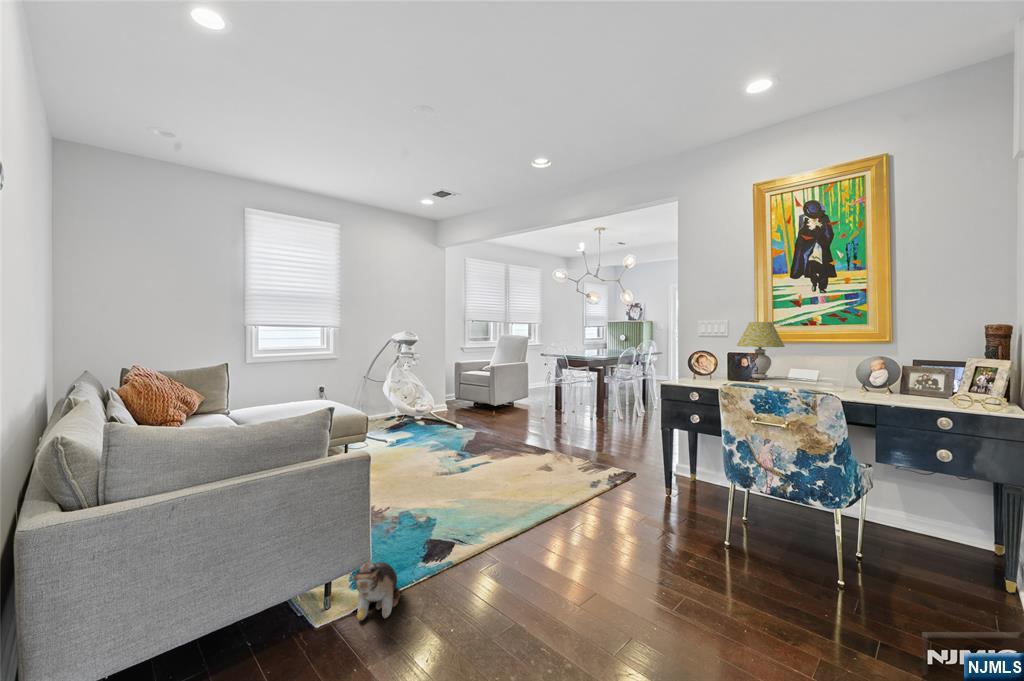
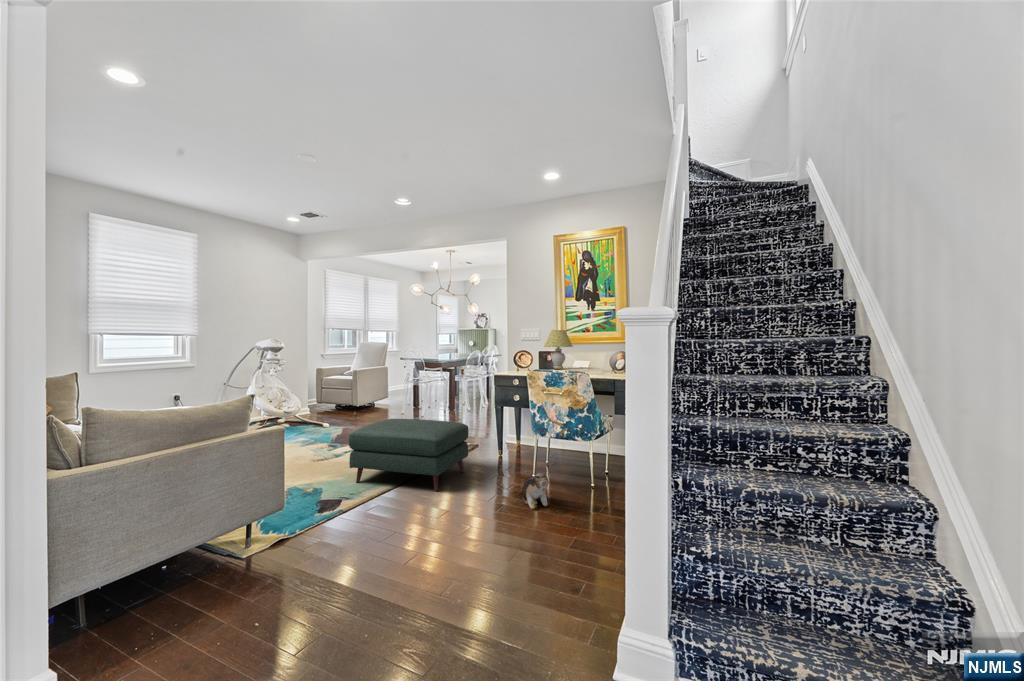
ottoman: none [469,435,626,550] -> present [349,419,469,491]
plush toy: present [349,562,400,621] -> present [522,473,550,509]

